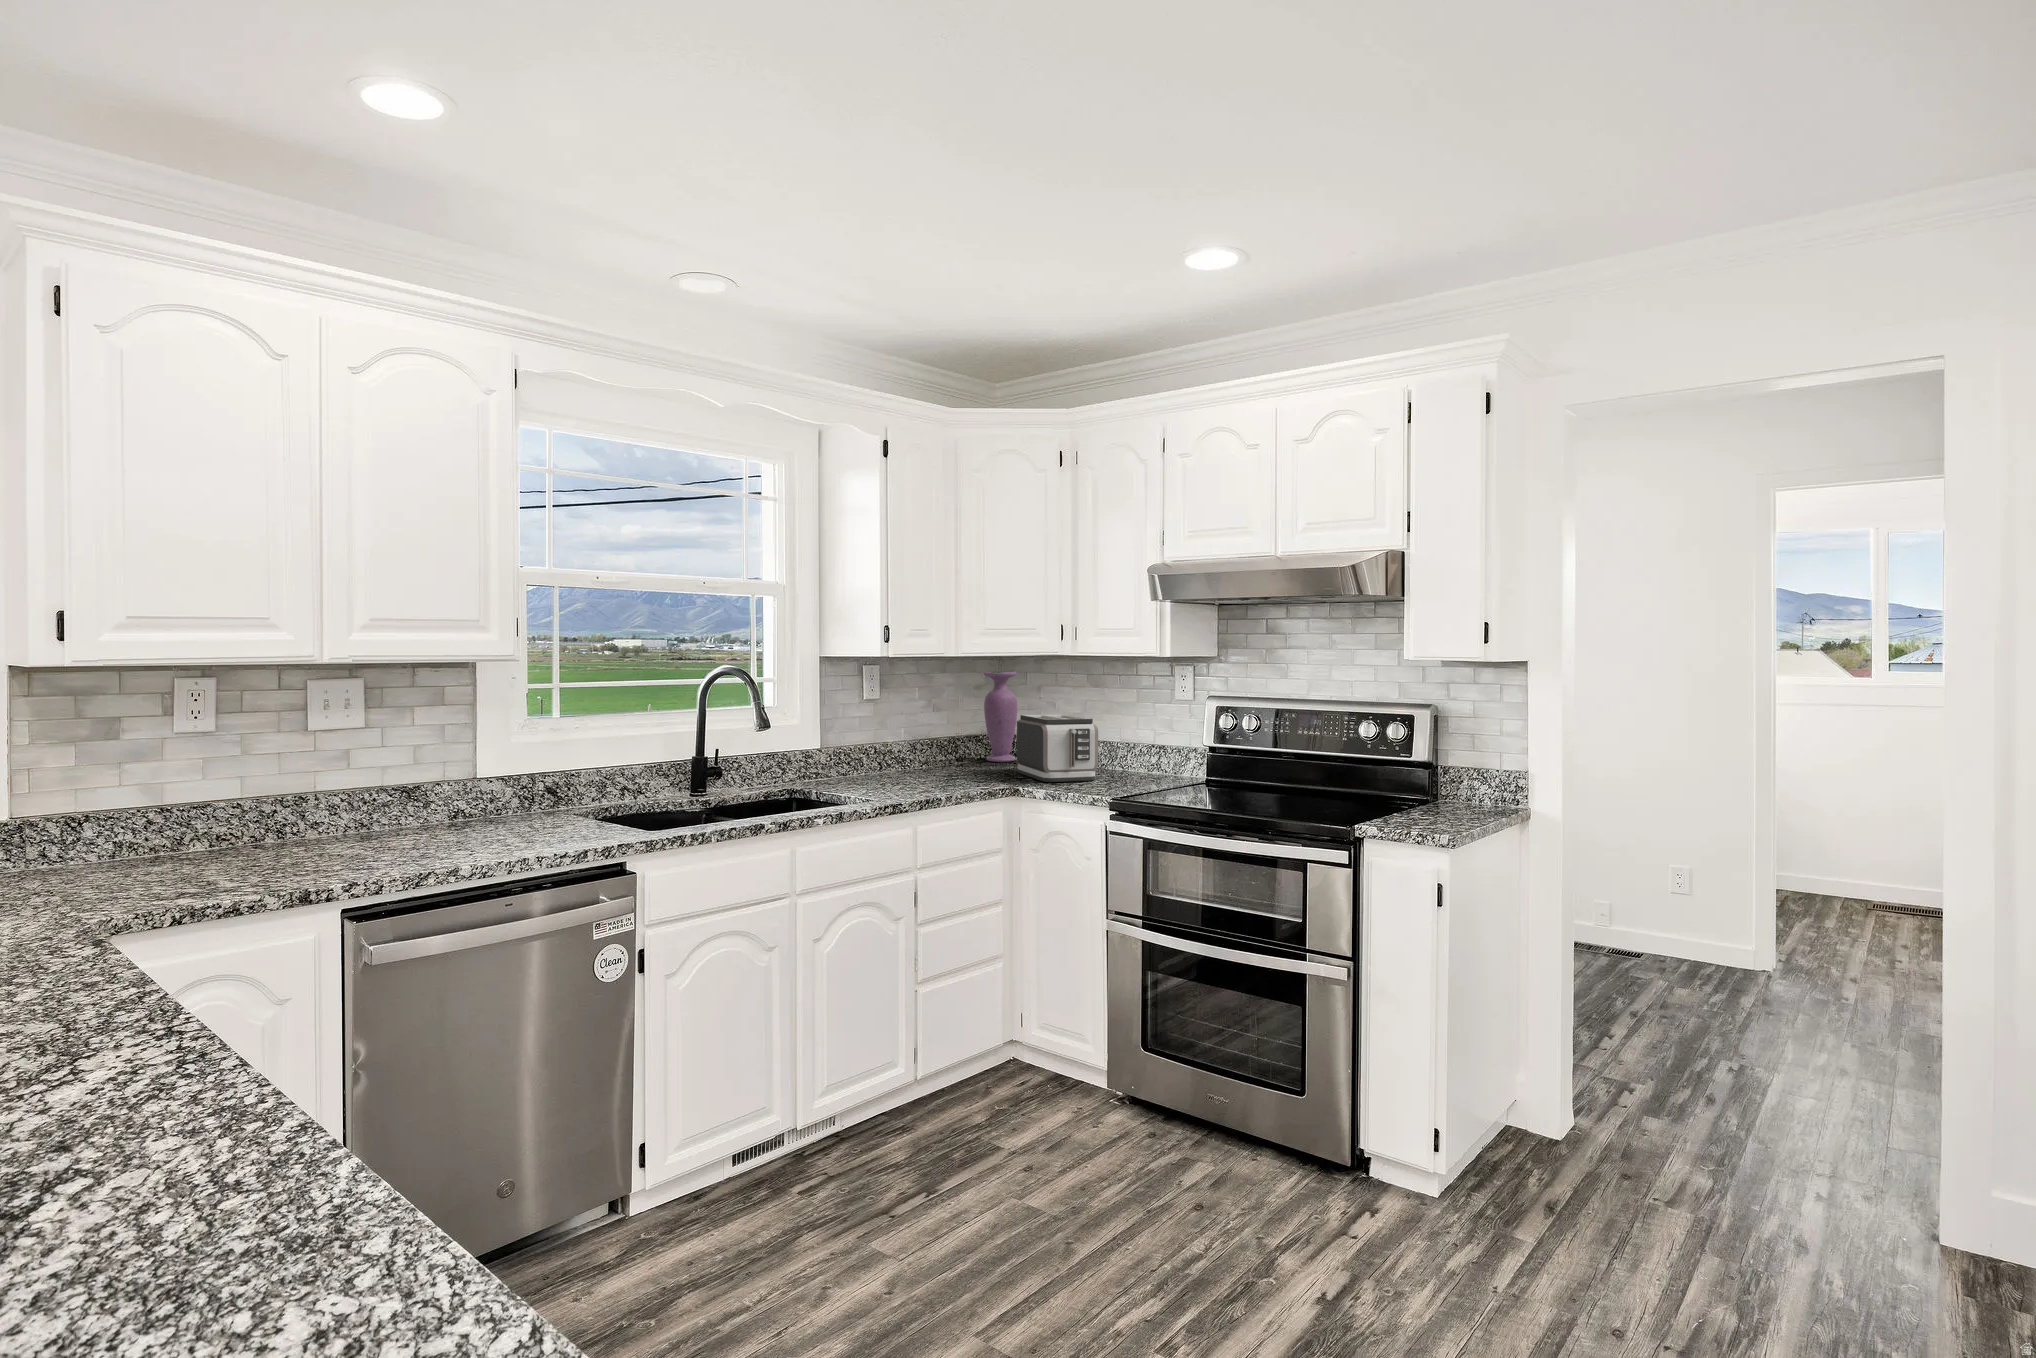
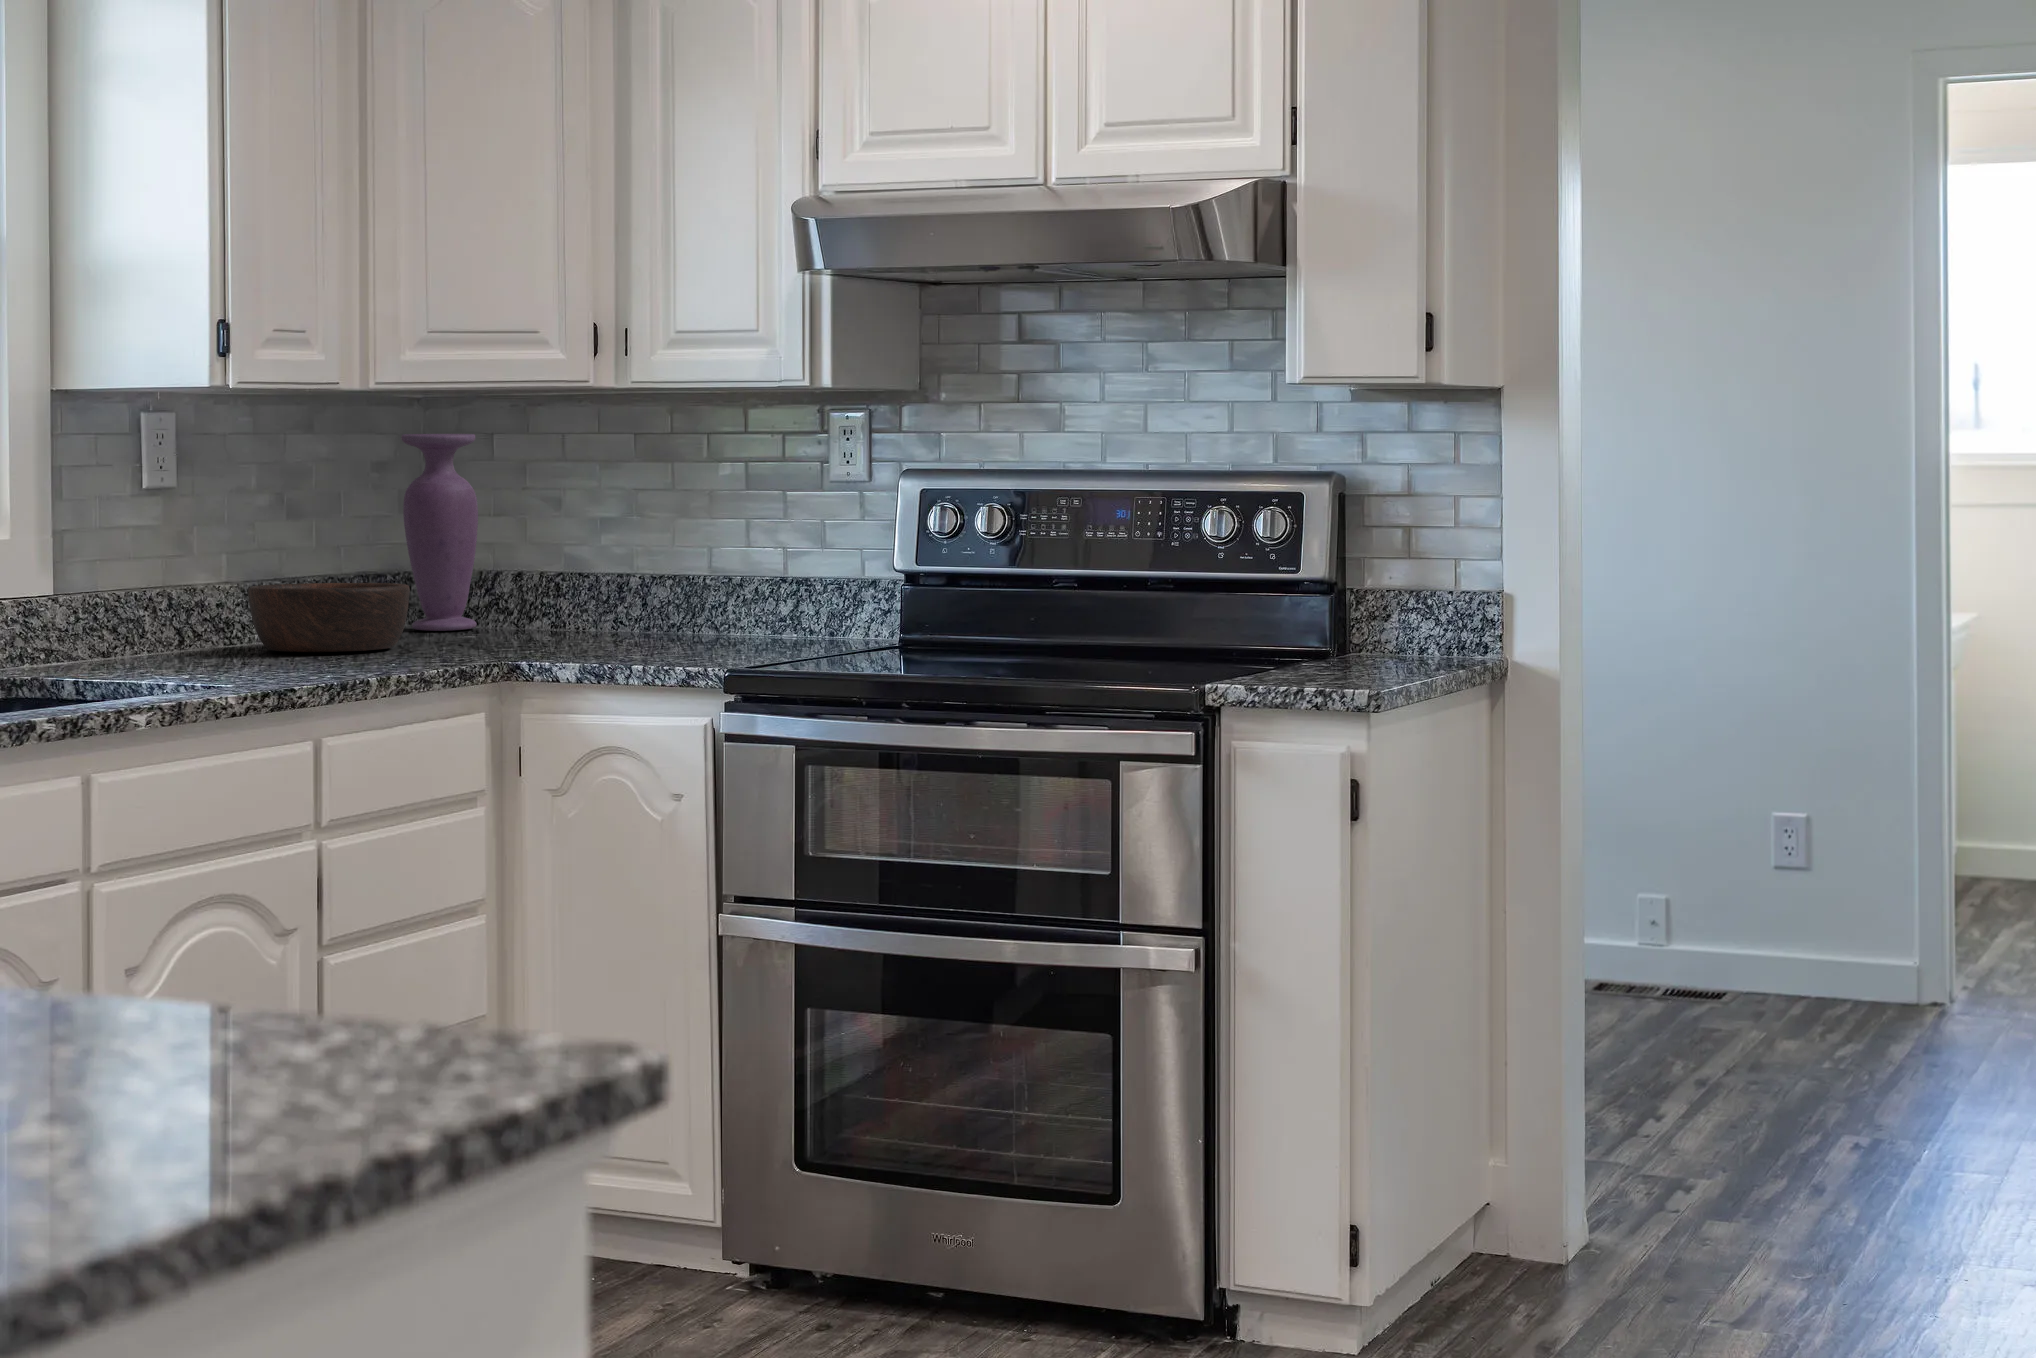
toaster: present [1017,714,1098,782] -> none [493,519,679,652]
wooden bowl: none [907,742,978,777] -> present [248,583,410,652]

